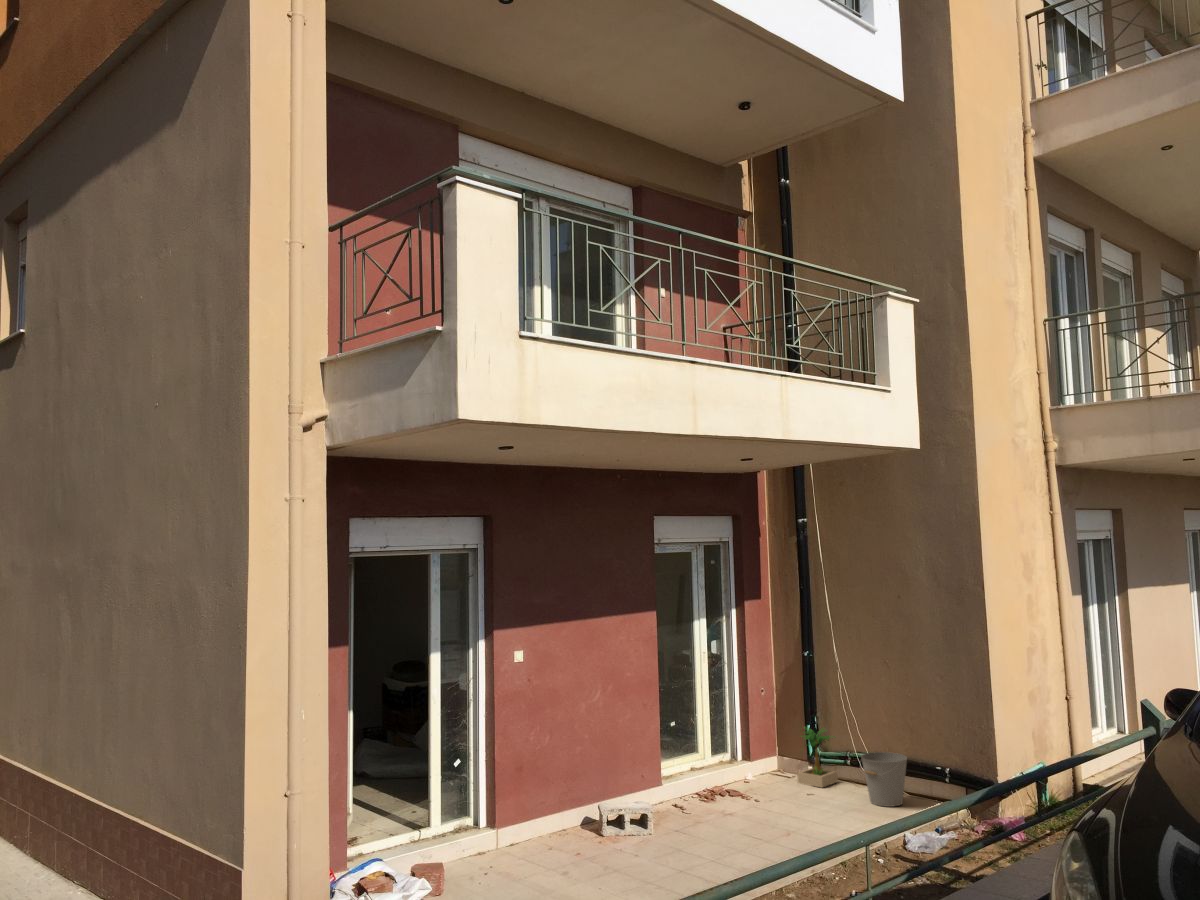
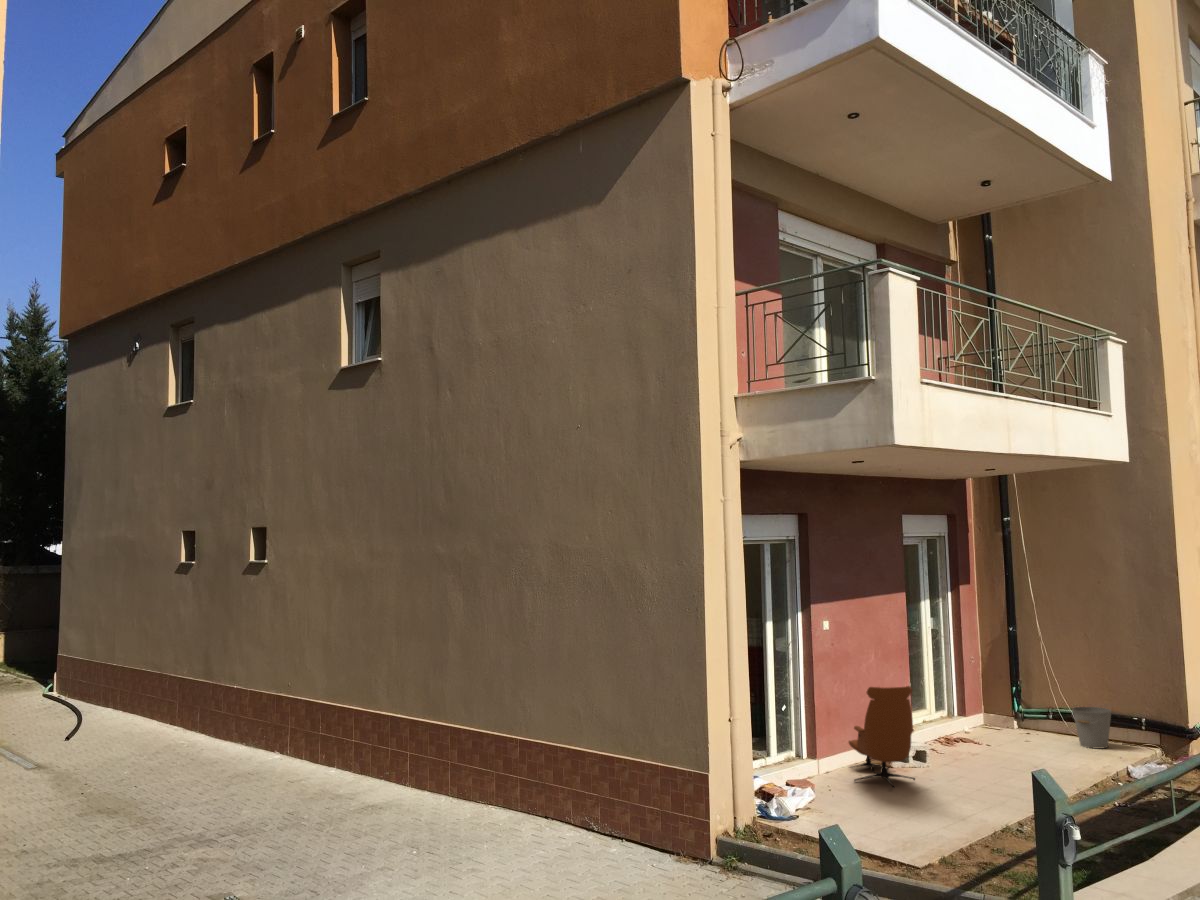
potted plant: present [797,728,838,787] -> none [1009,688,1044,737]
lounge chair: none [527,742,606,877] -> present [849,686,915,788]

